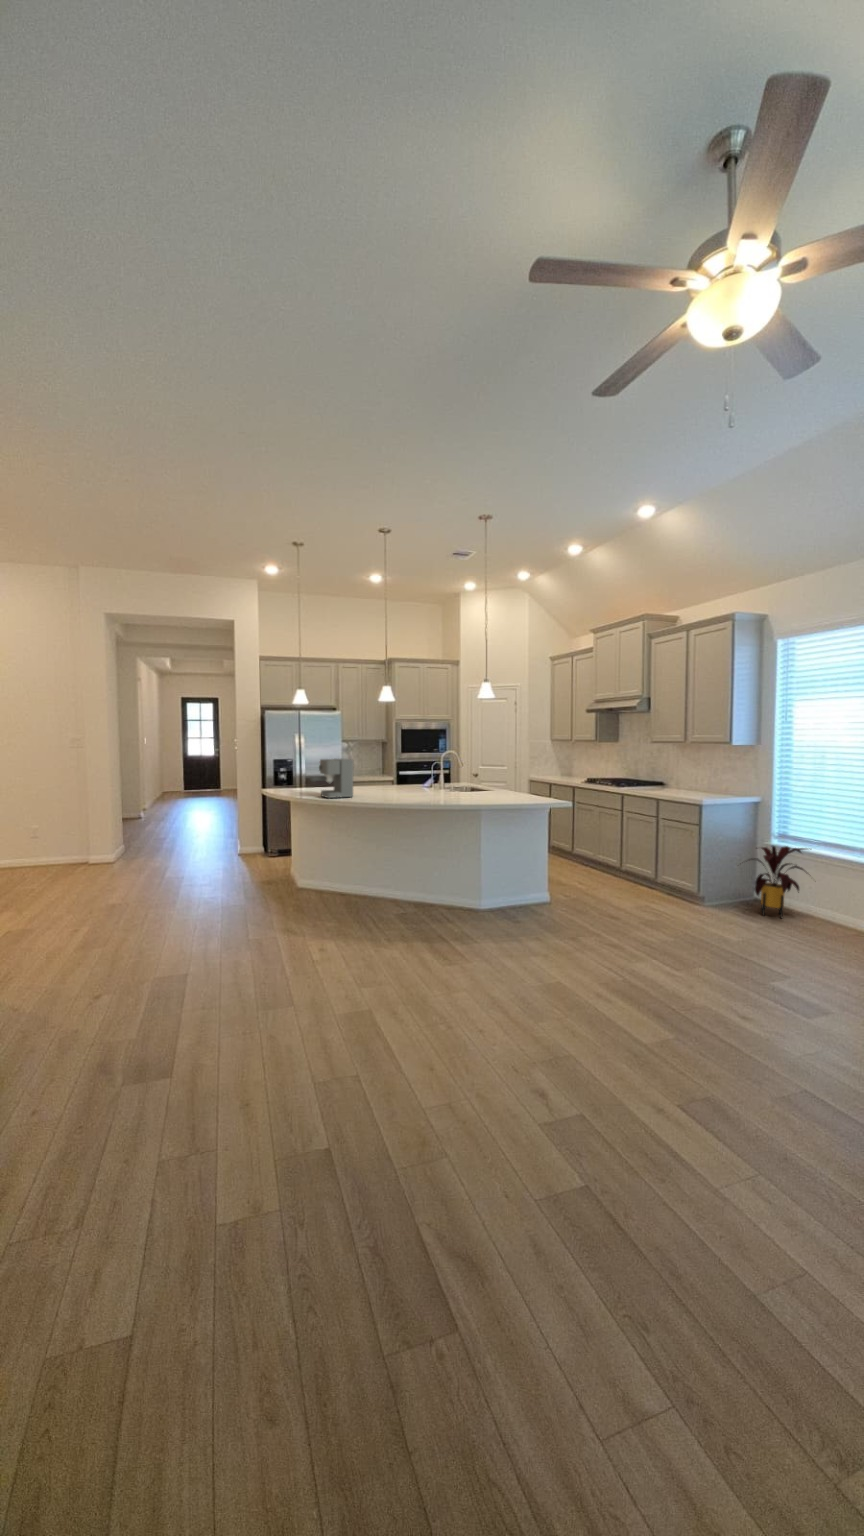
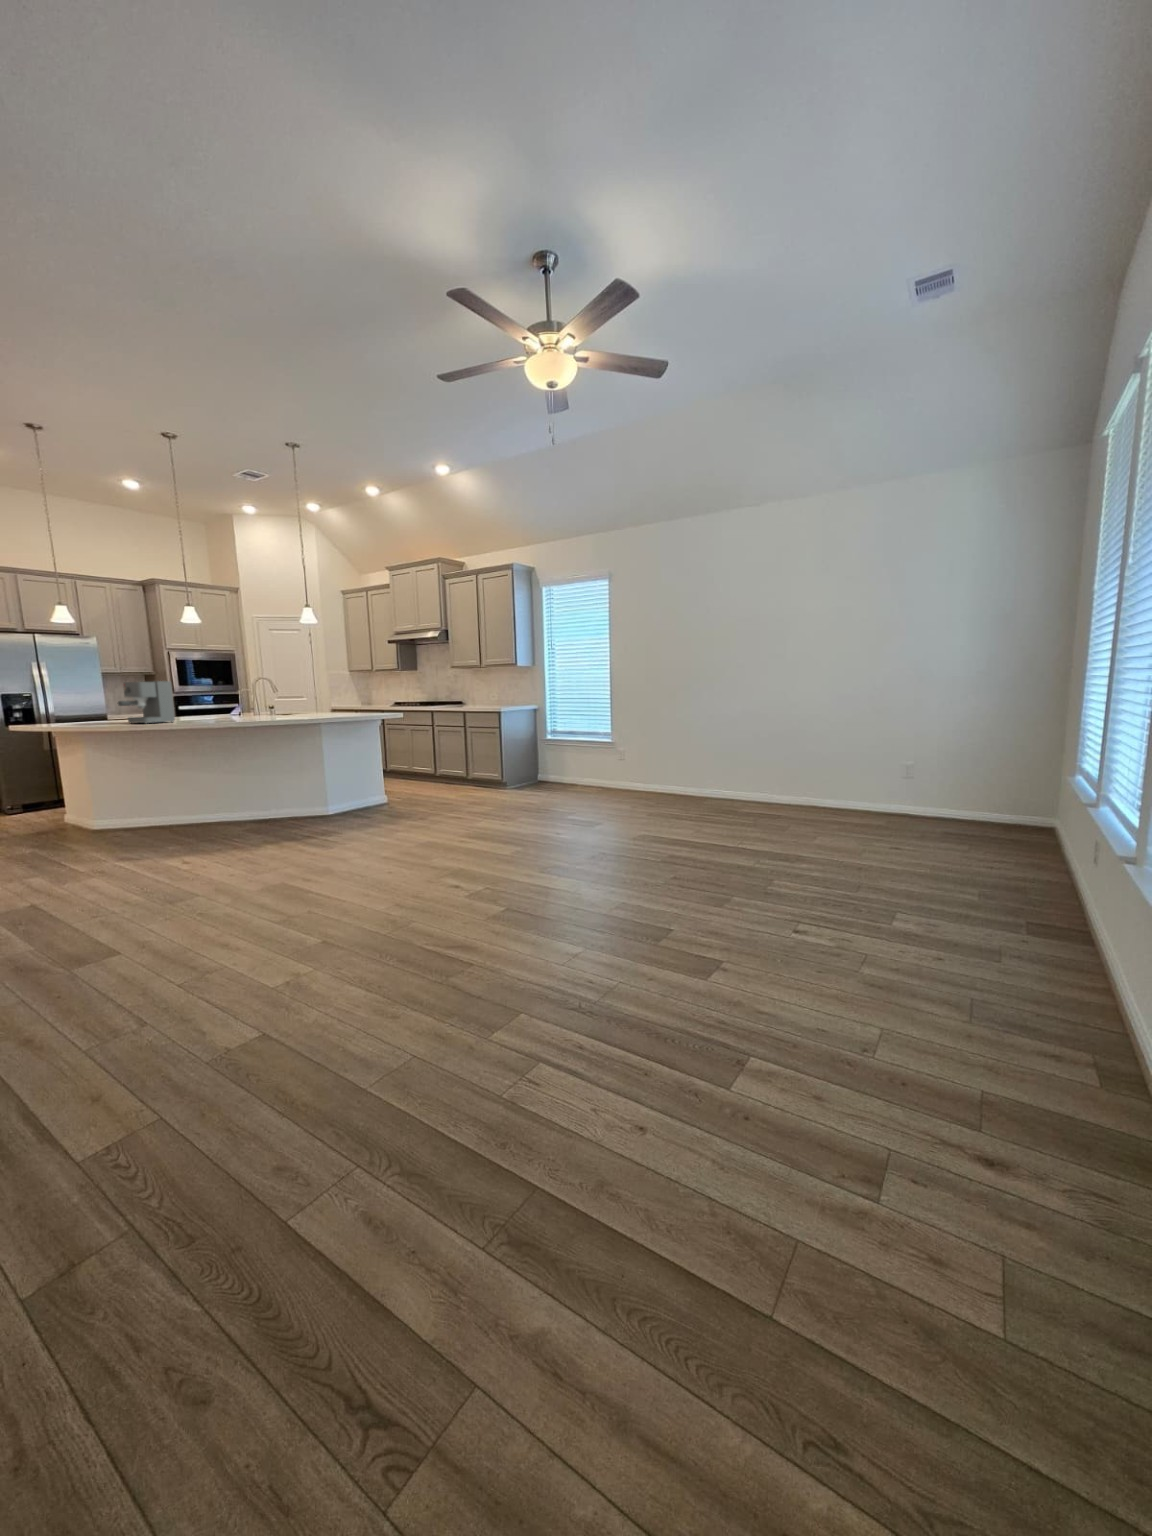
house plant: present [751,846,807,918] -> none [529,735,578,786]

